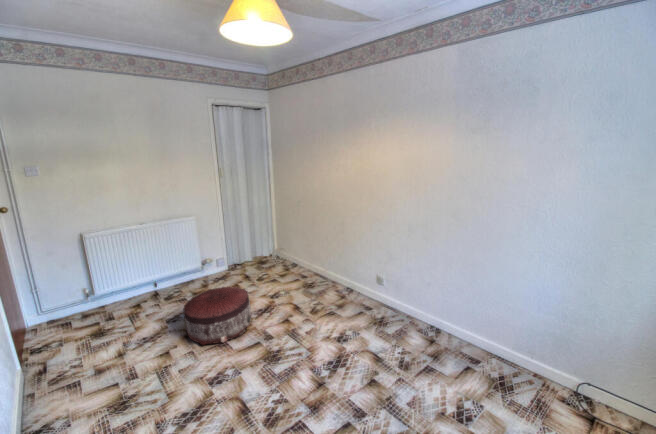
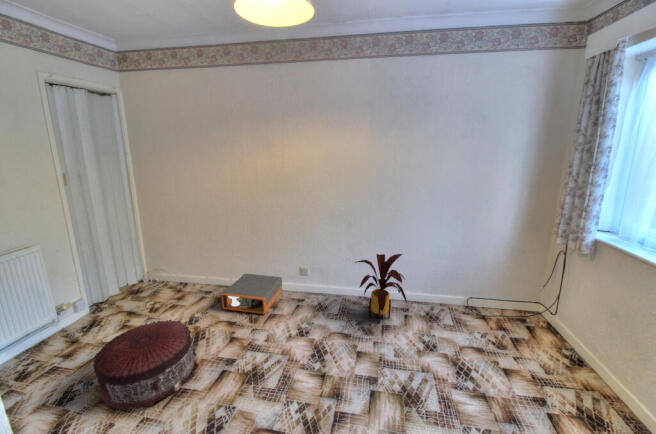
storage box: none [298,268,359,309] -> present [221,274,282,314]
house plant: none [397,279,477,362] -> present [356,254,407,323]

